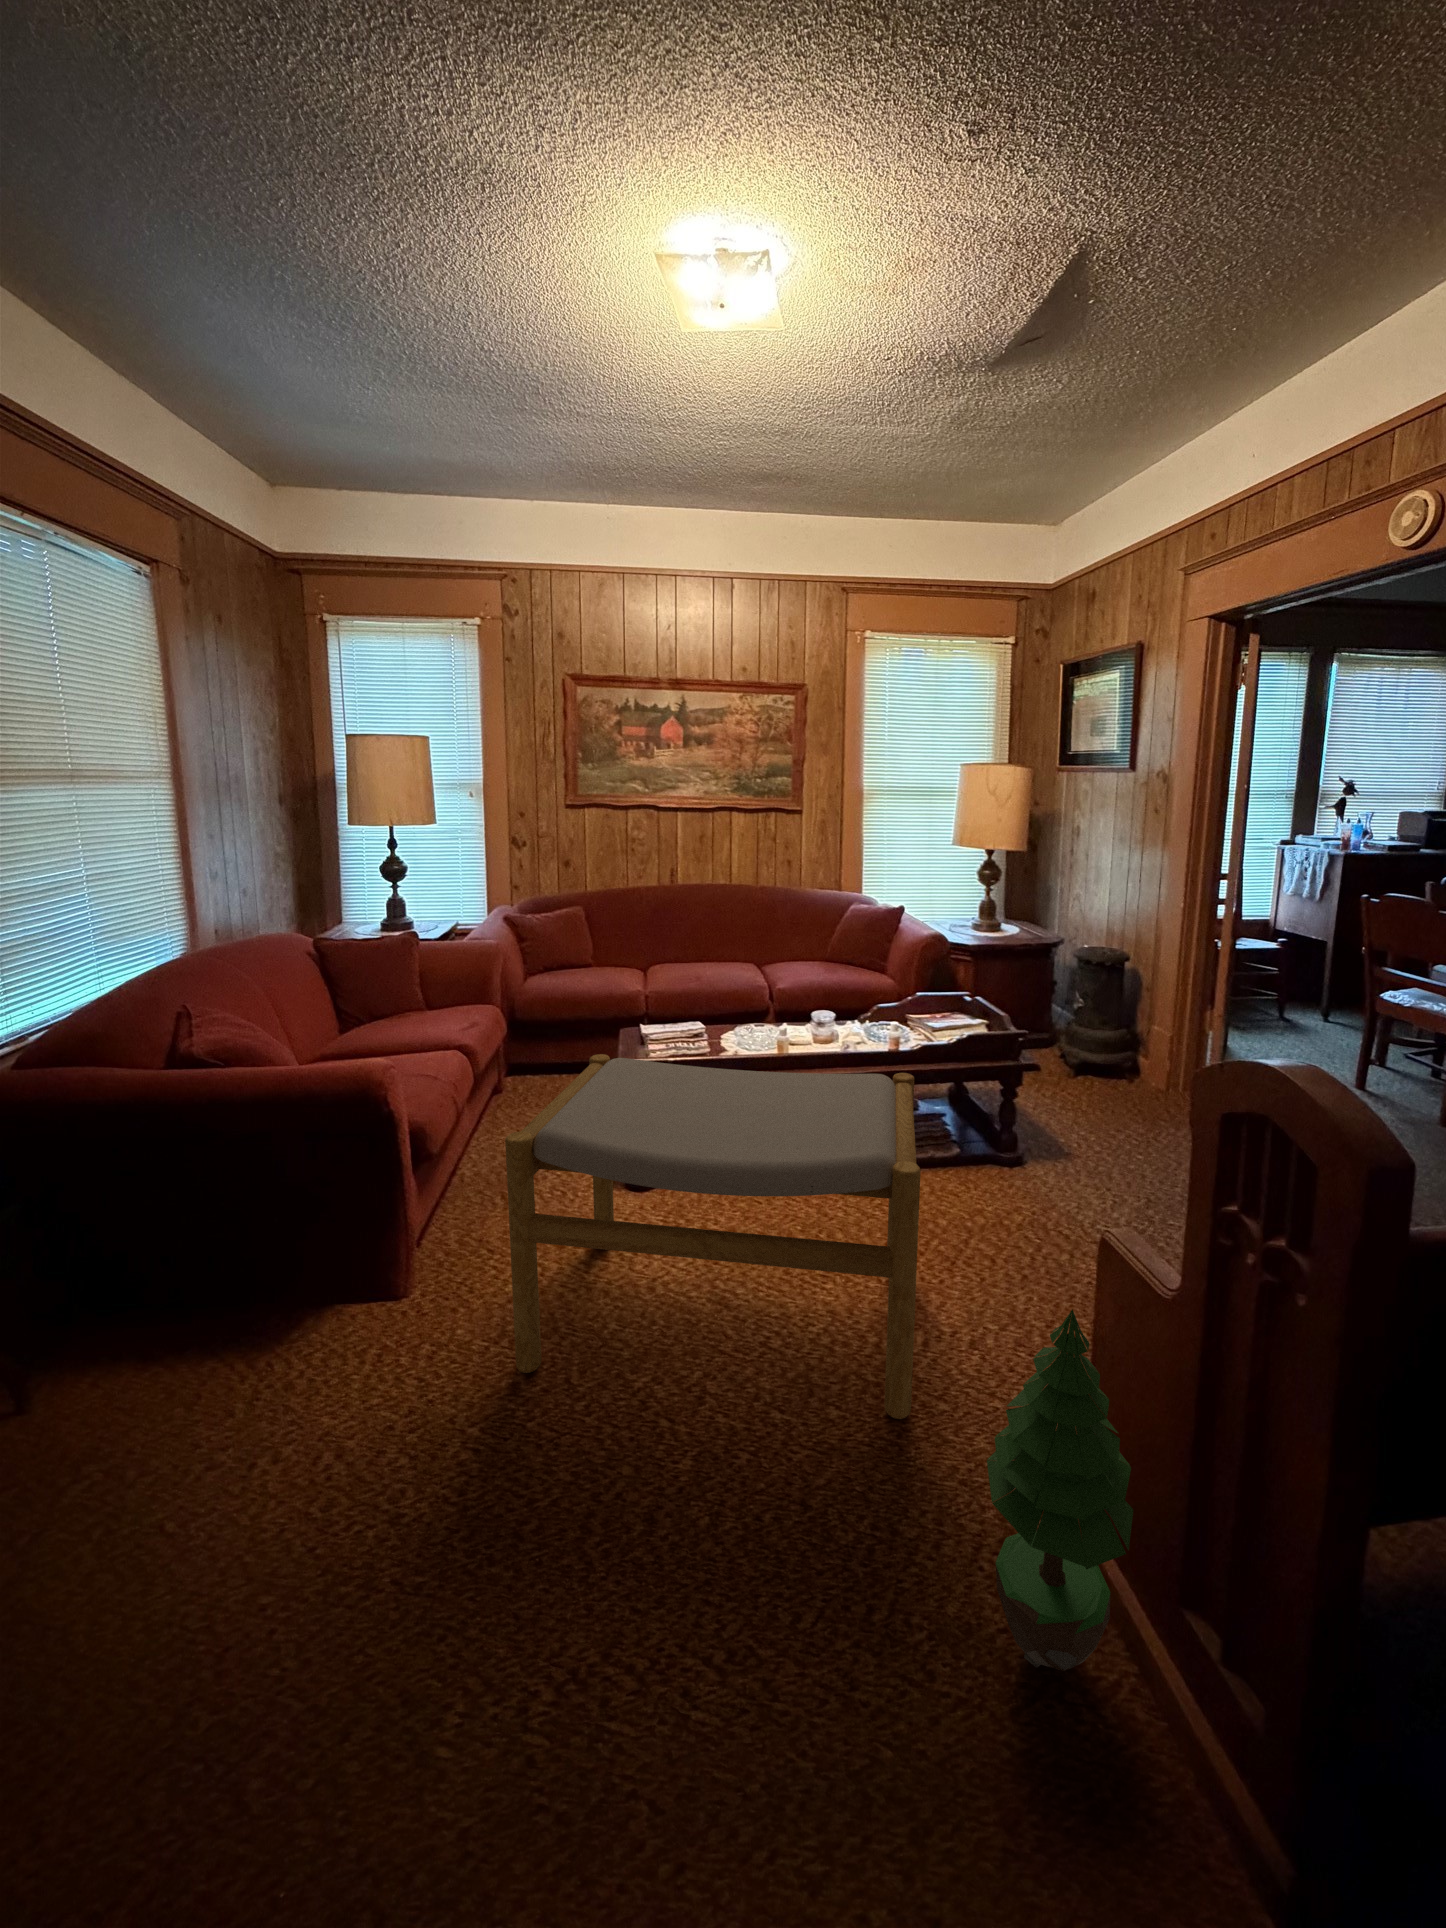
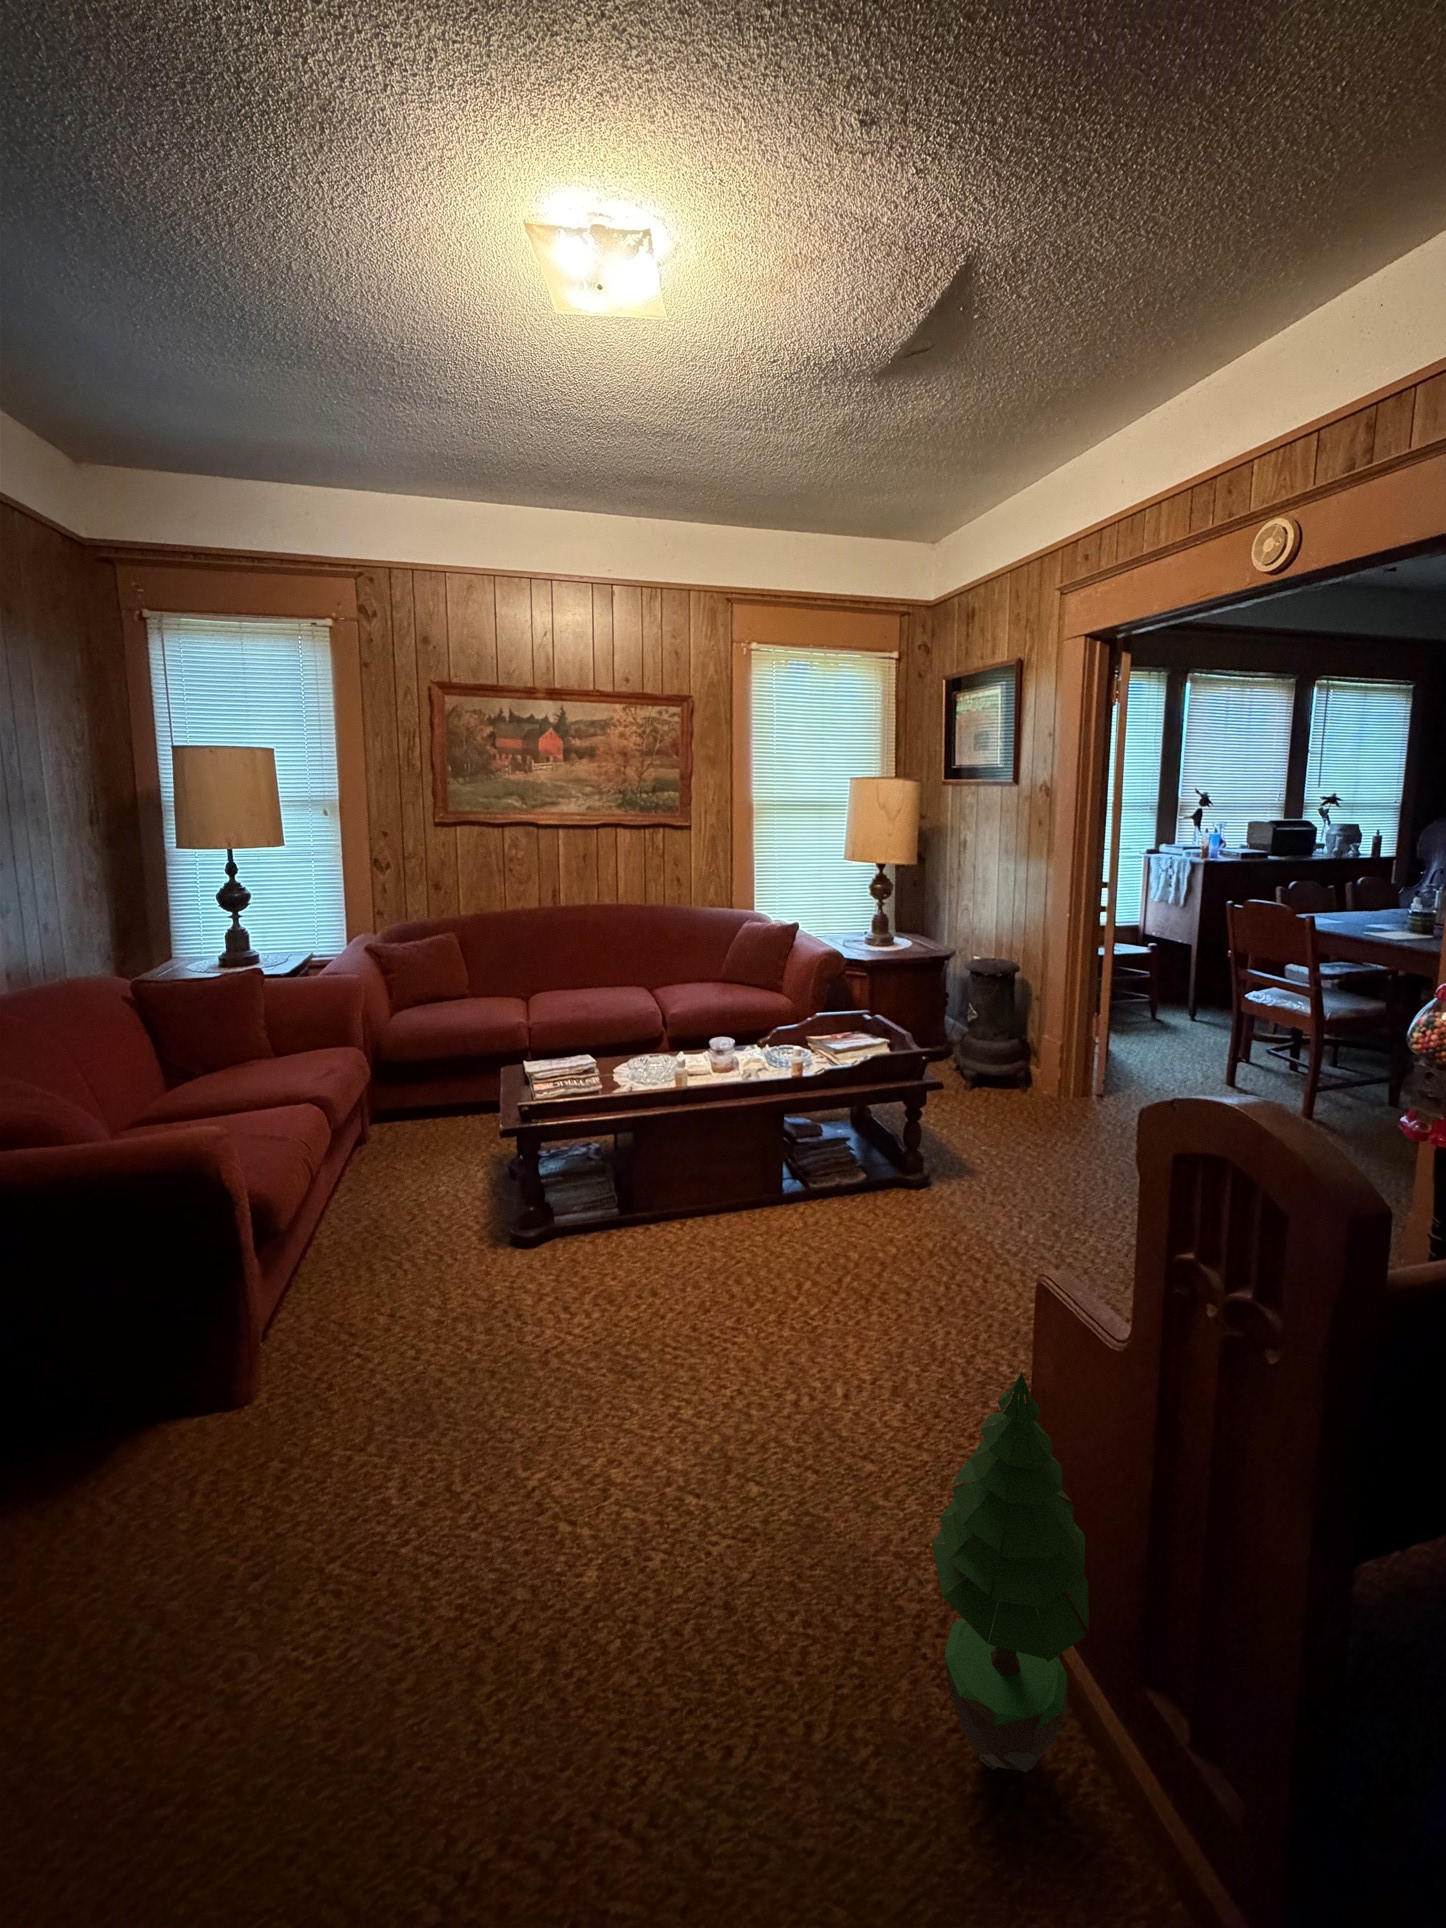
footstool: present [505,1054,921,1419] -> none [367,1103,842,1488]

